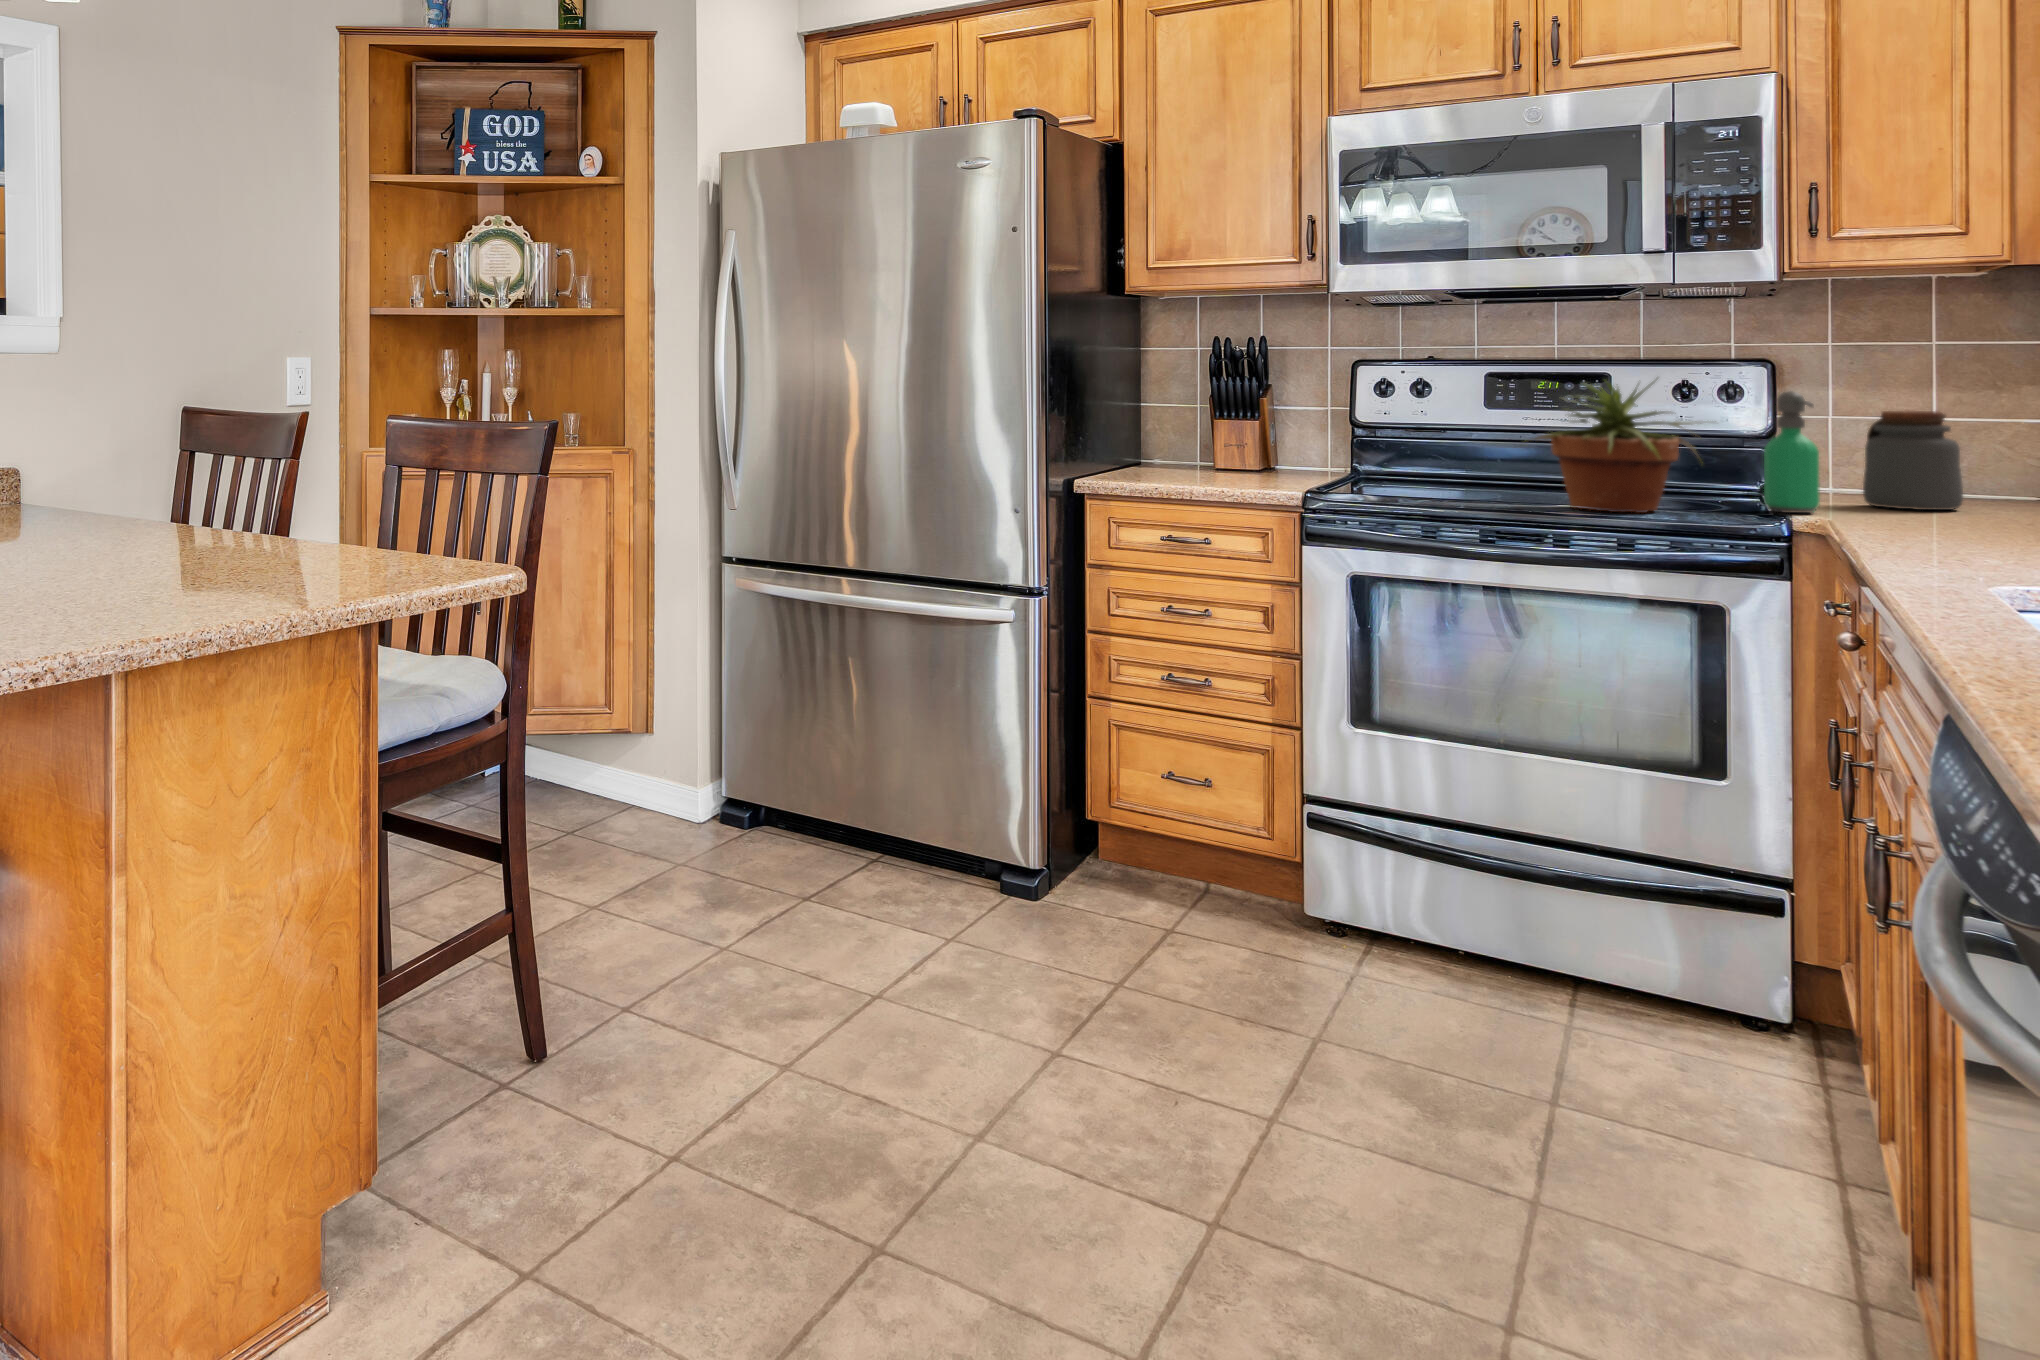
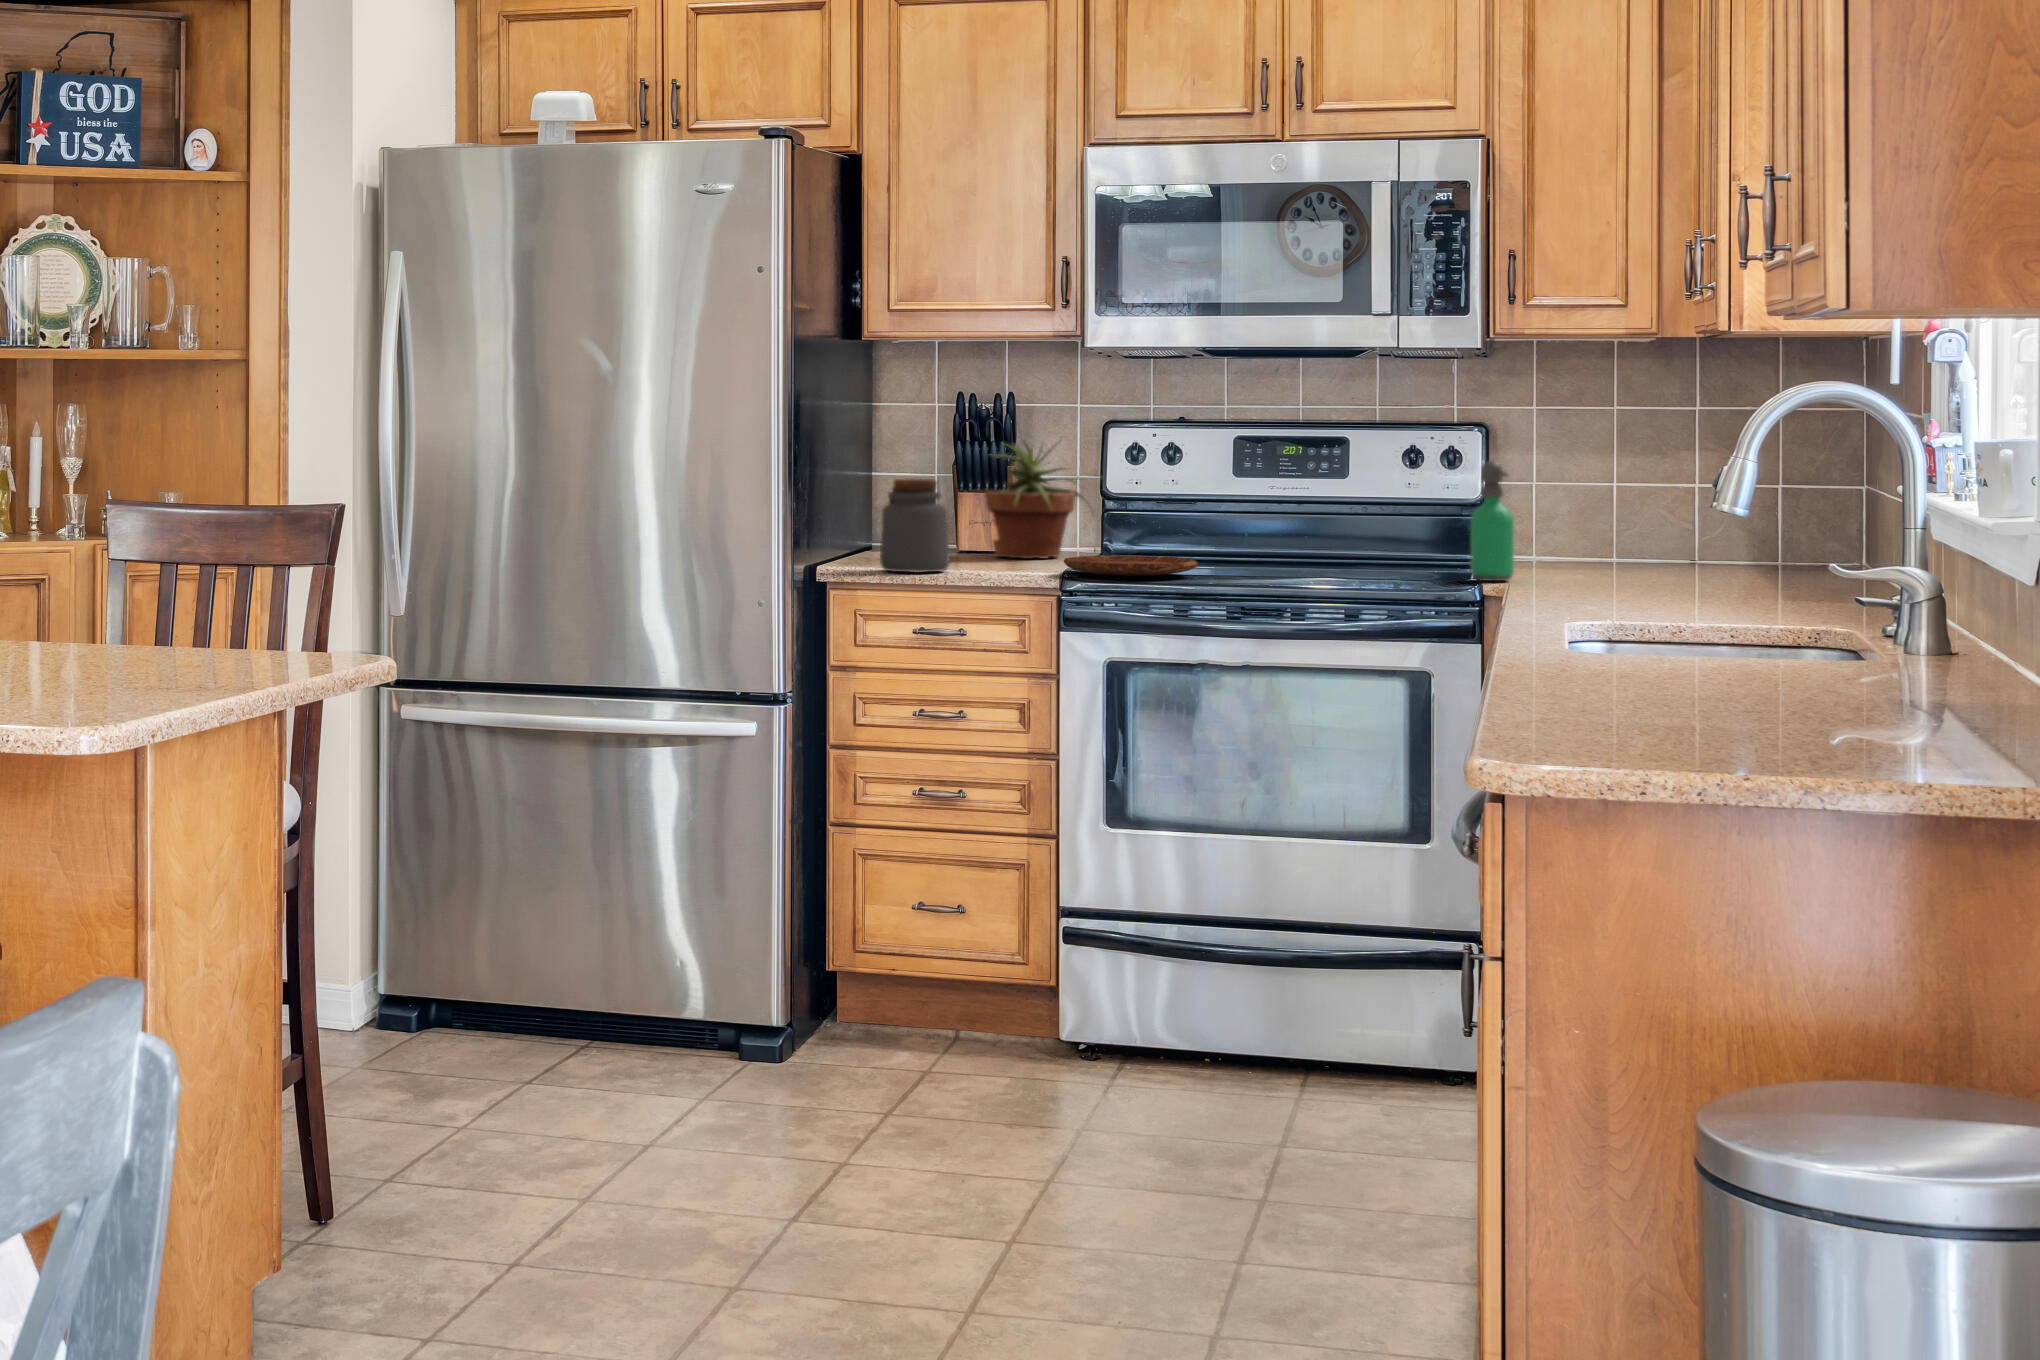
potted plant: present [1534,381,1703,513] -> present [985,442,1089,559]
jar: present [1863,411,1963,510] -> present [880,478,949,573]
tray: none [1308,477,1448,497] -> present [1064,555,1198,576]

